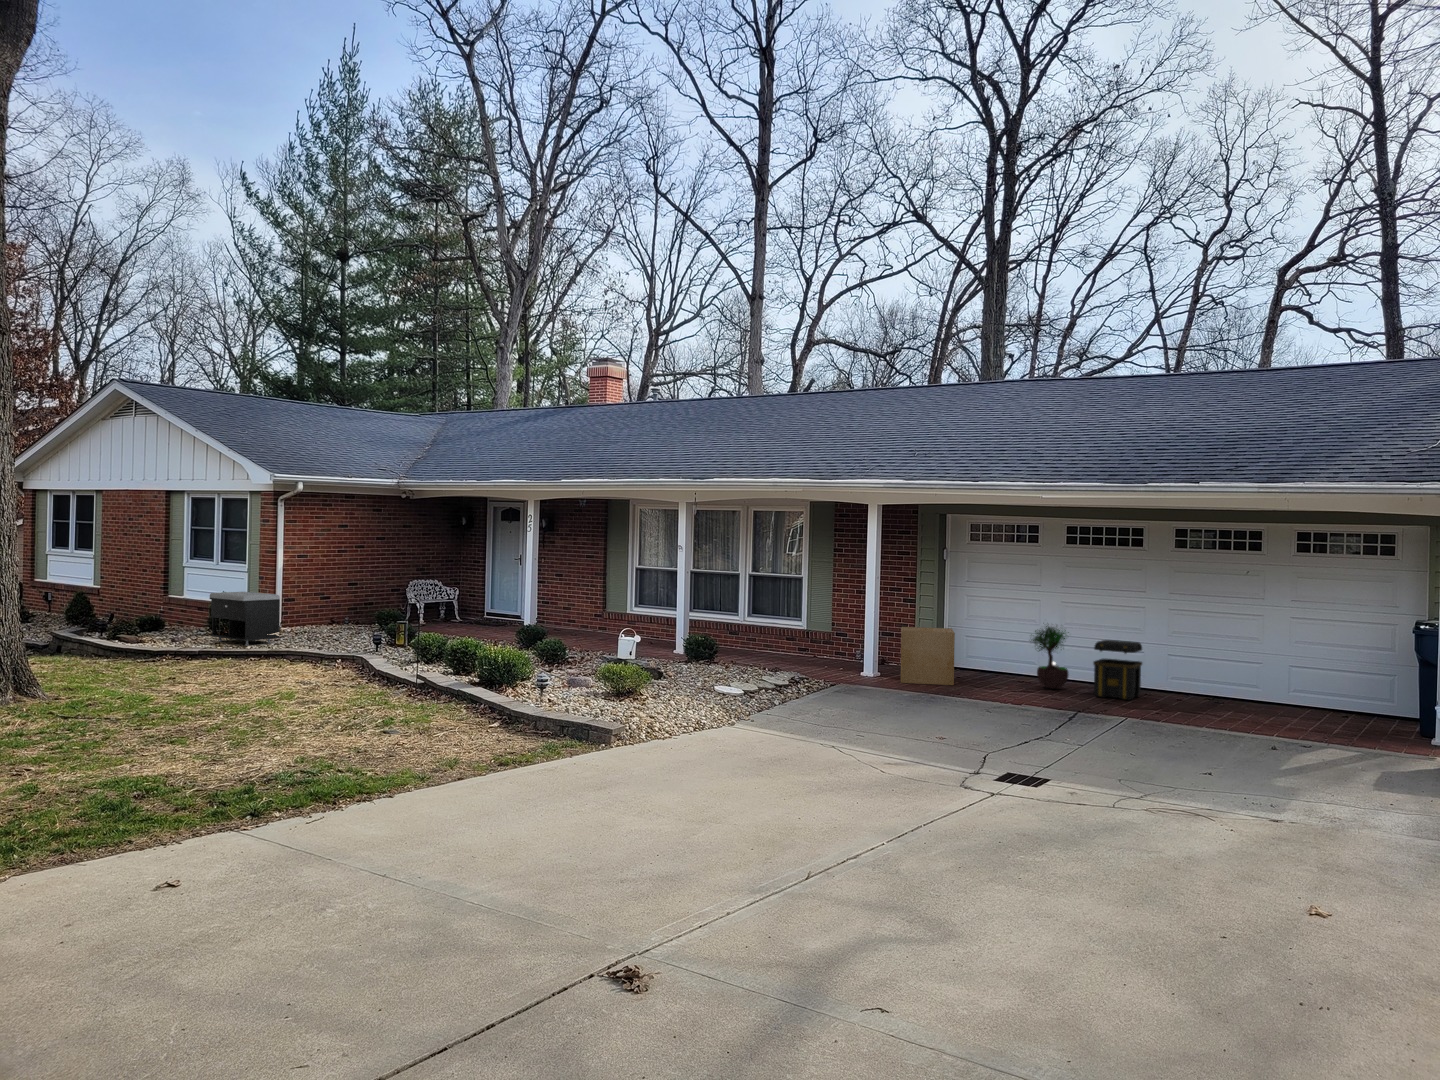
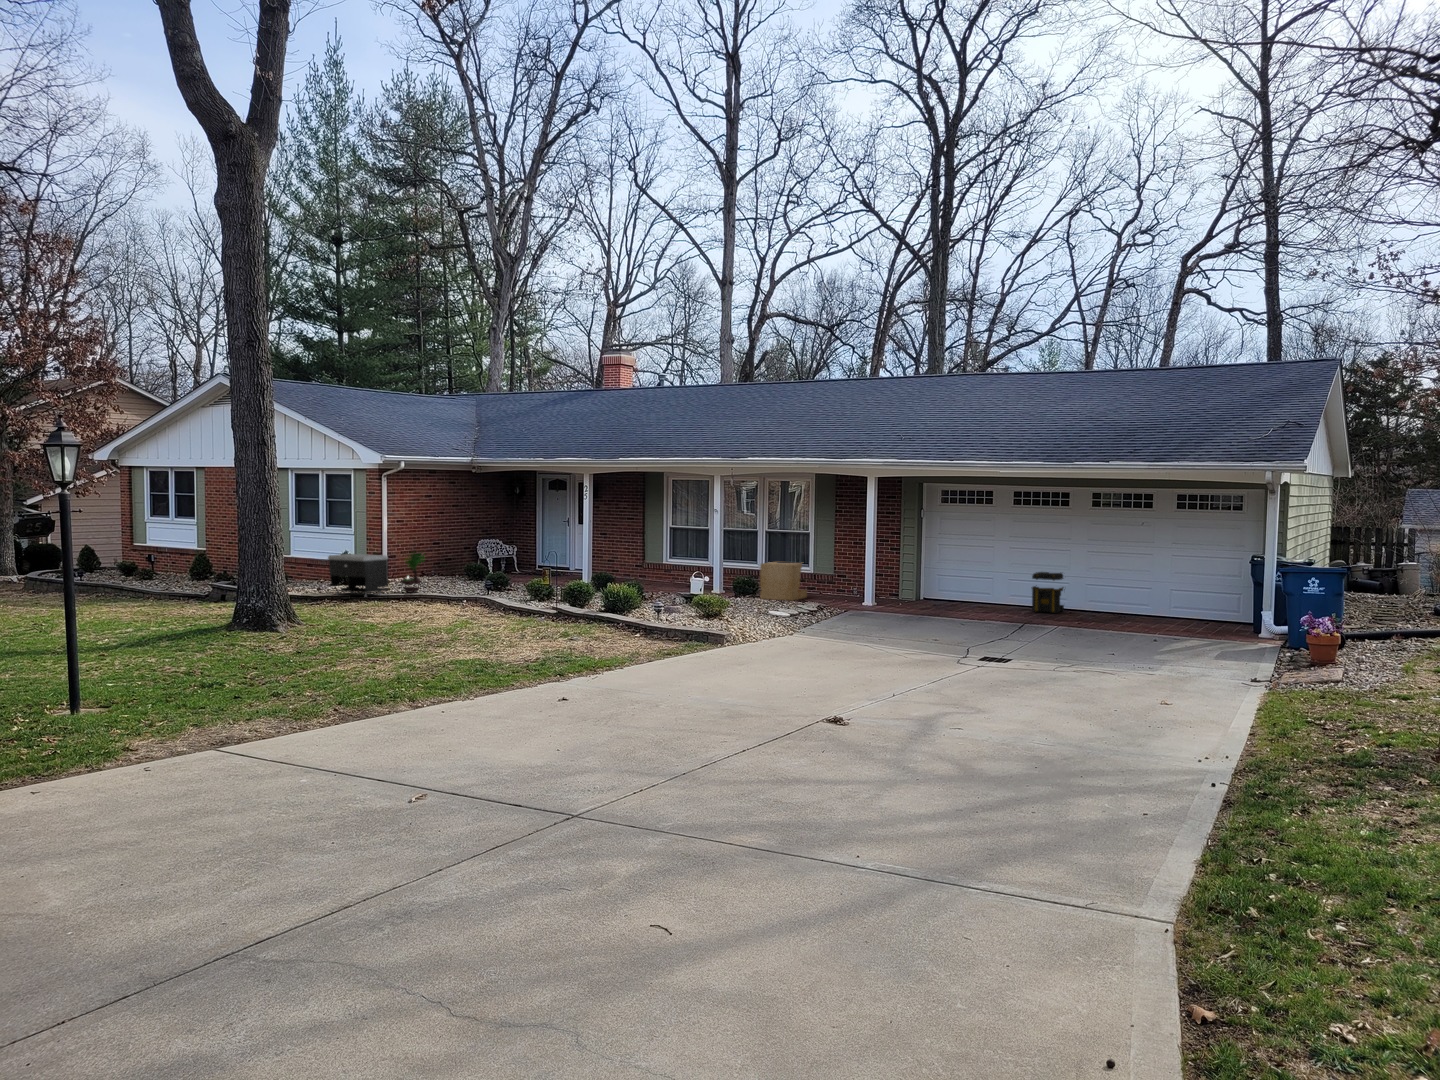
potted tree: present [1031,626,1069,689] -> present [401,553,424,593]
cardboard box: present [901,627,955,685] -> present [760,562,807,601]

